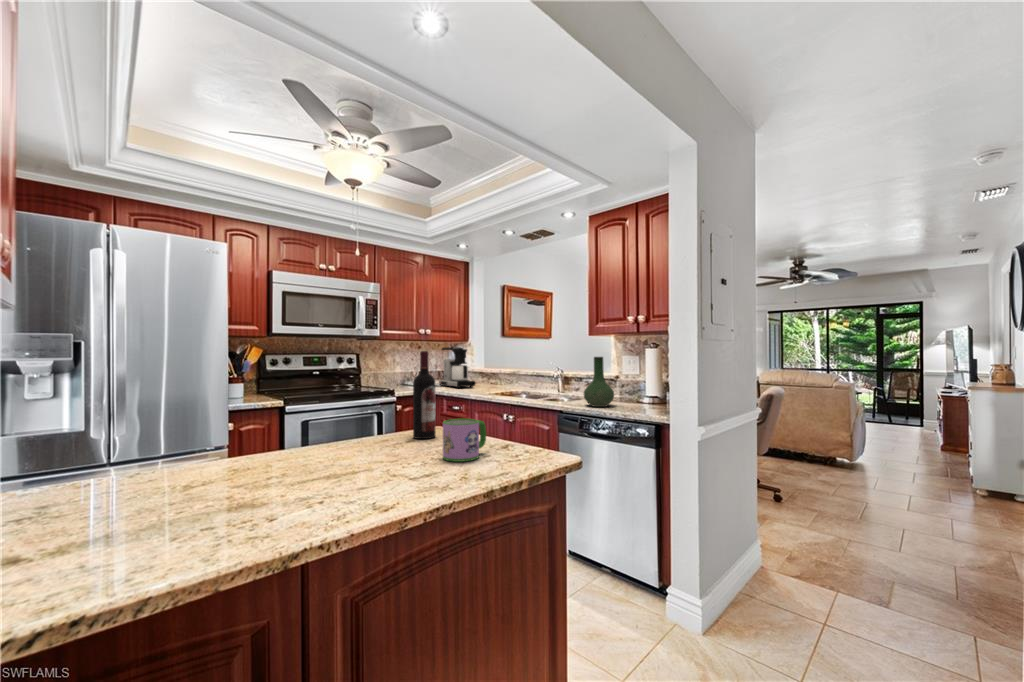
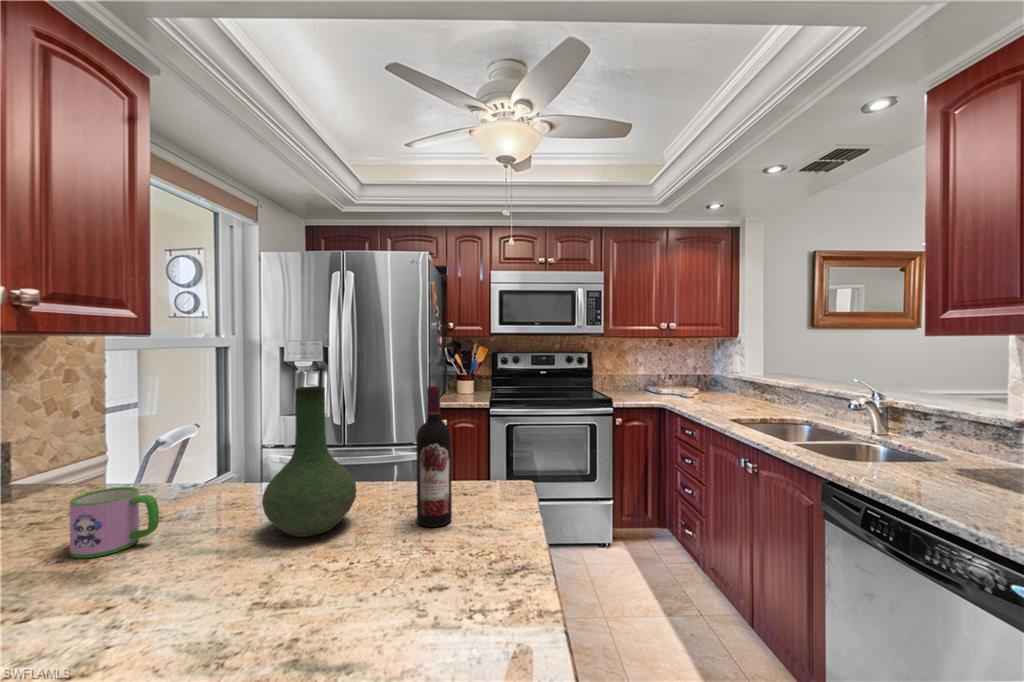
coffee maker: present [439,347,476,388] -> none [683,347,731,405]
vase: present [584,357,614,407] -> present [262,386,357,537]
mug: present [443,419,486,462] -> present [70,487,159,558]

